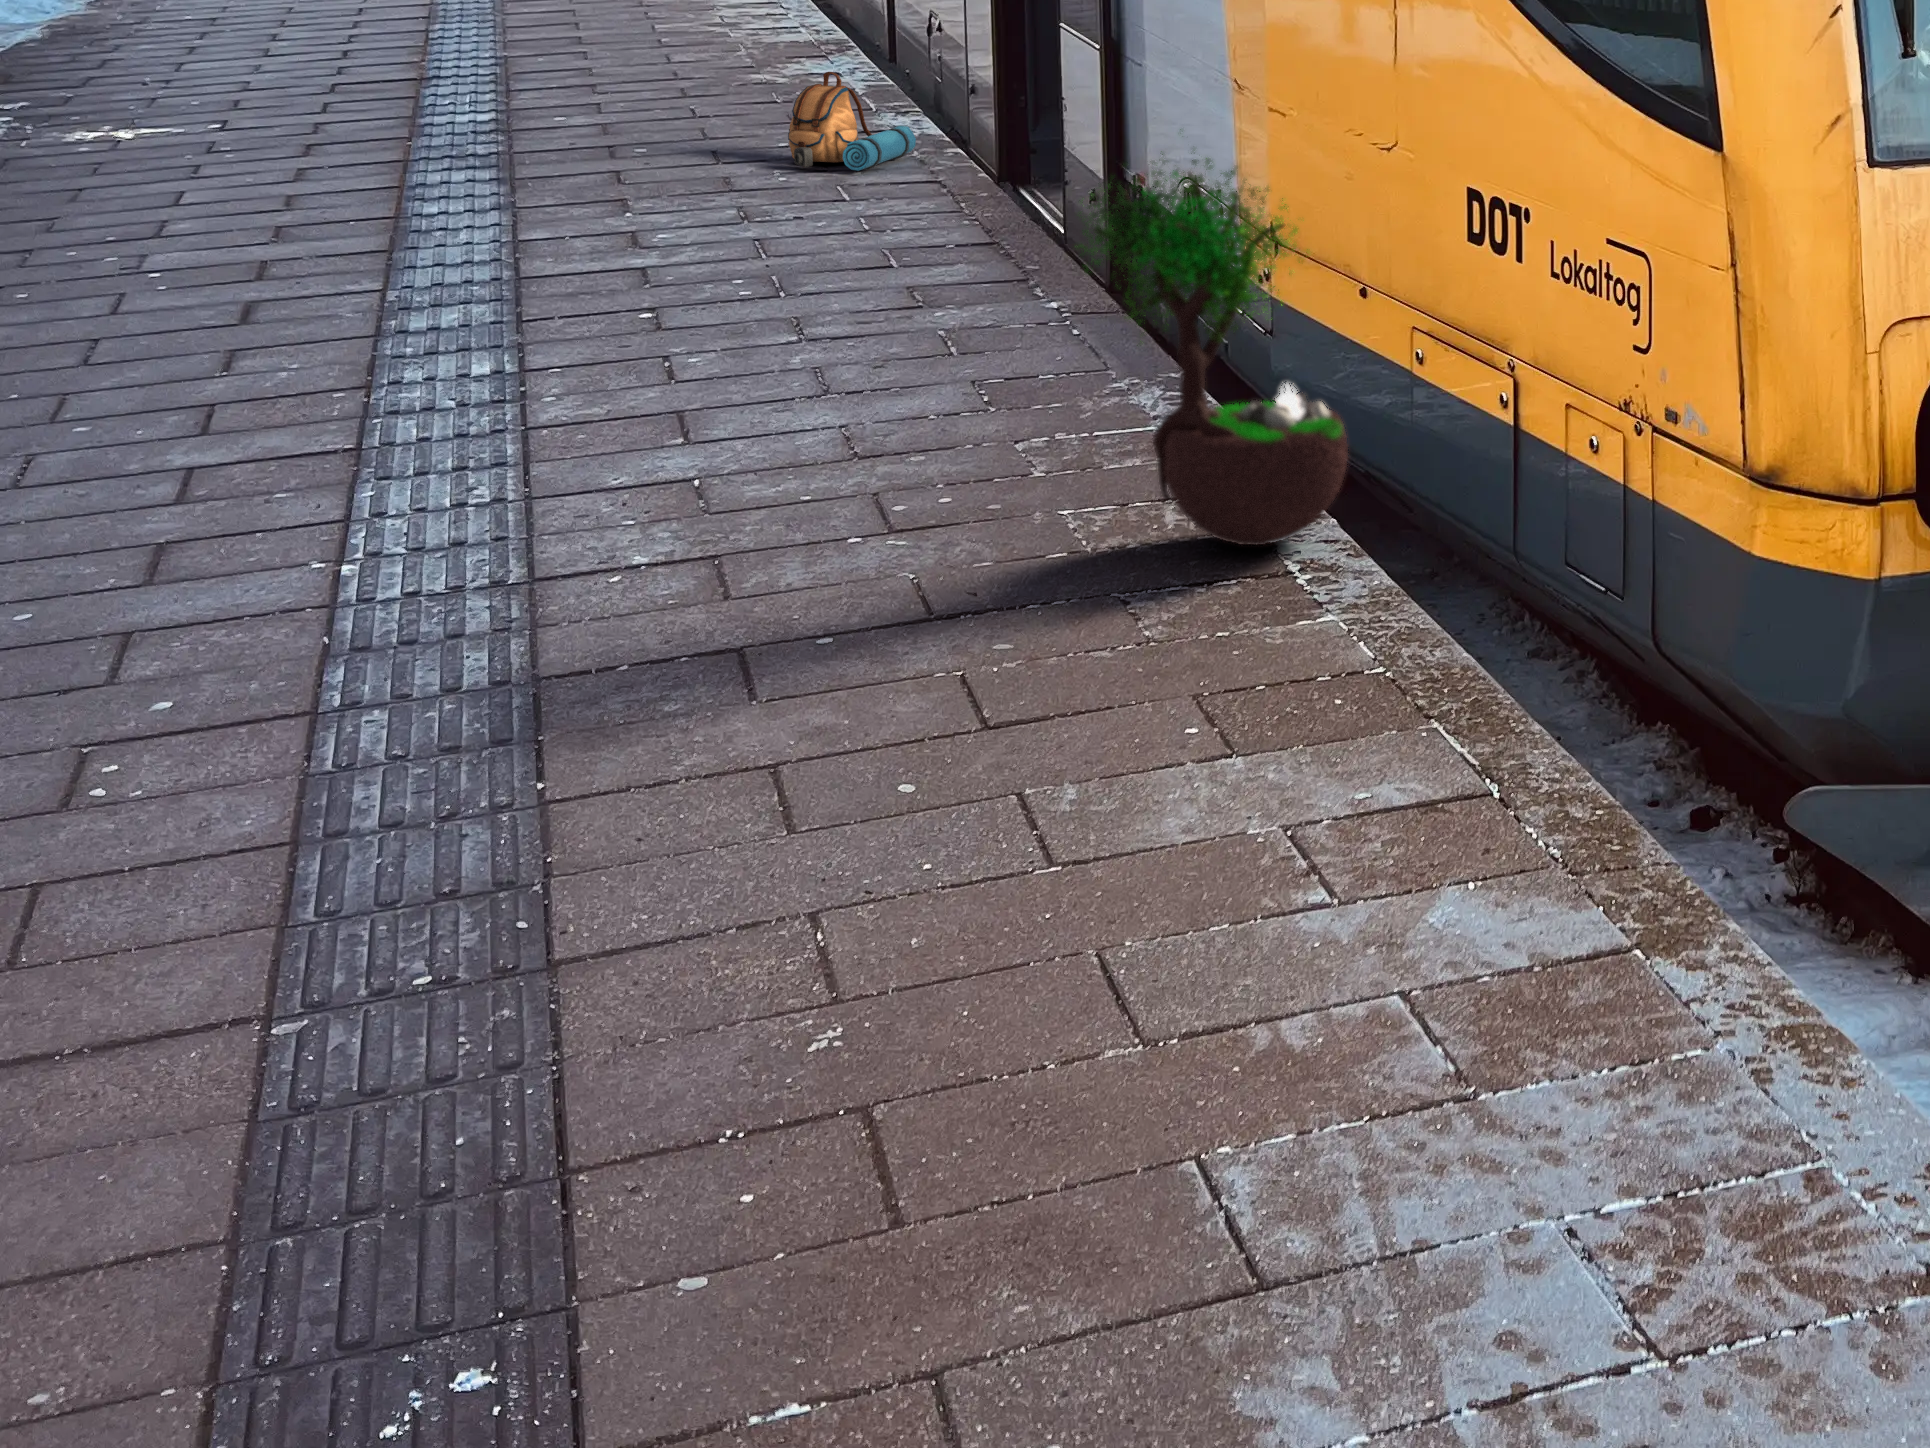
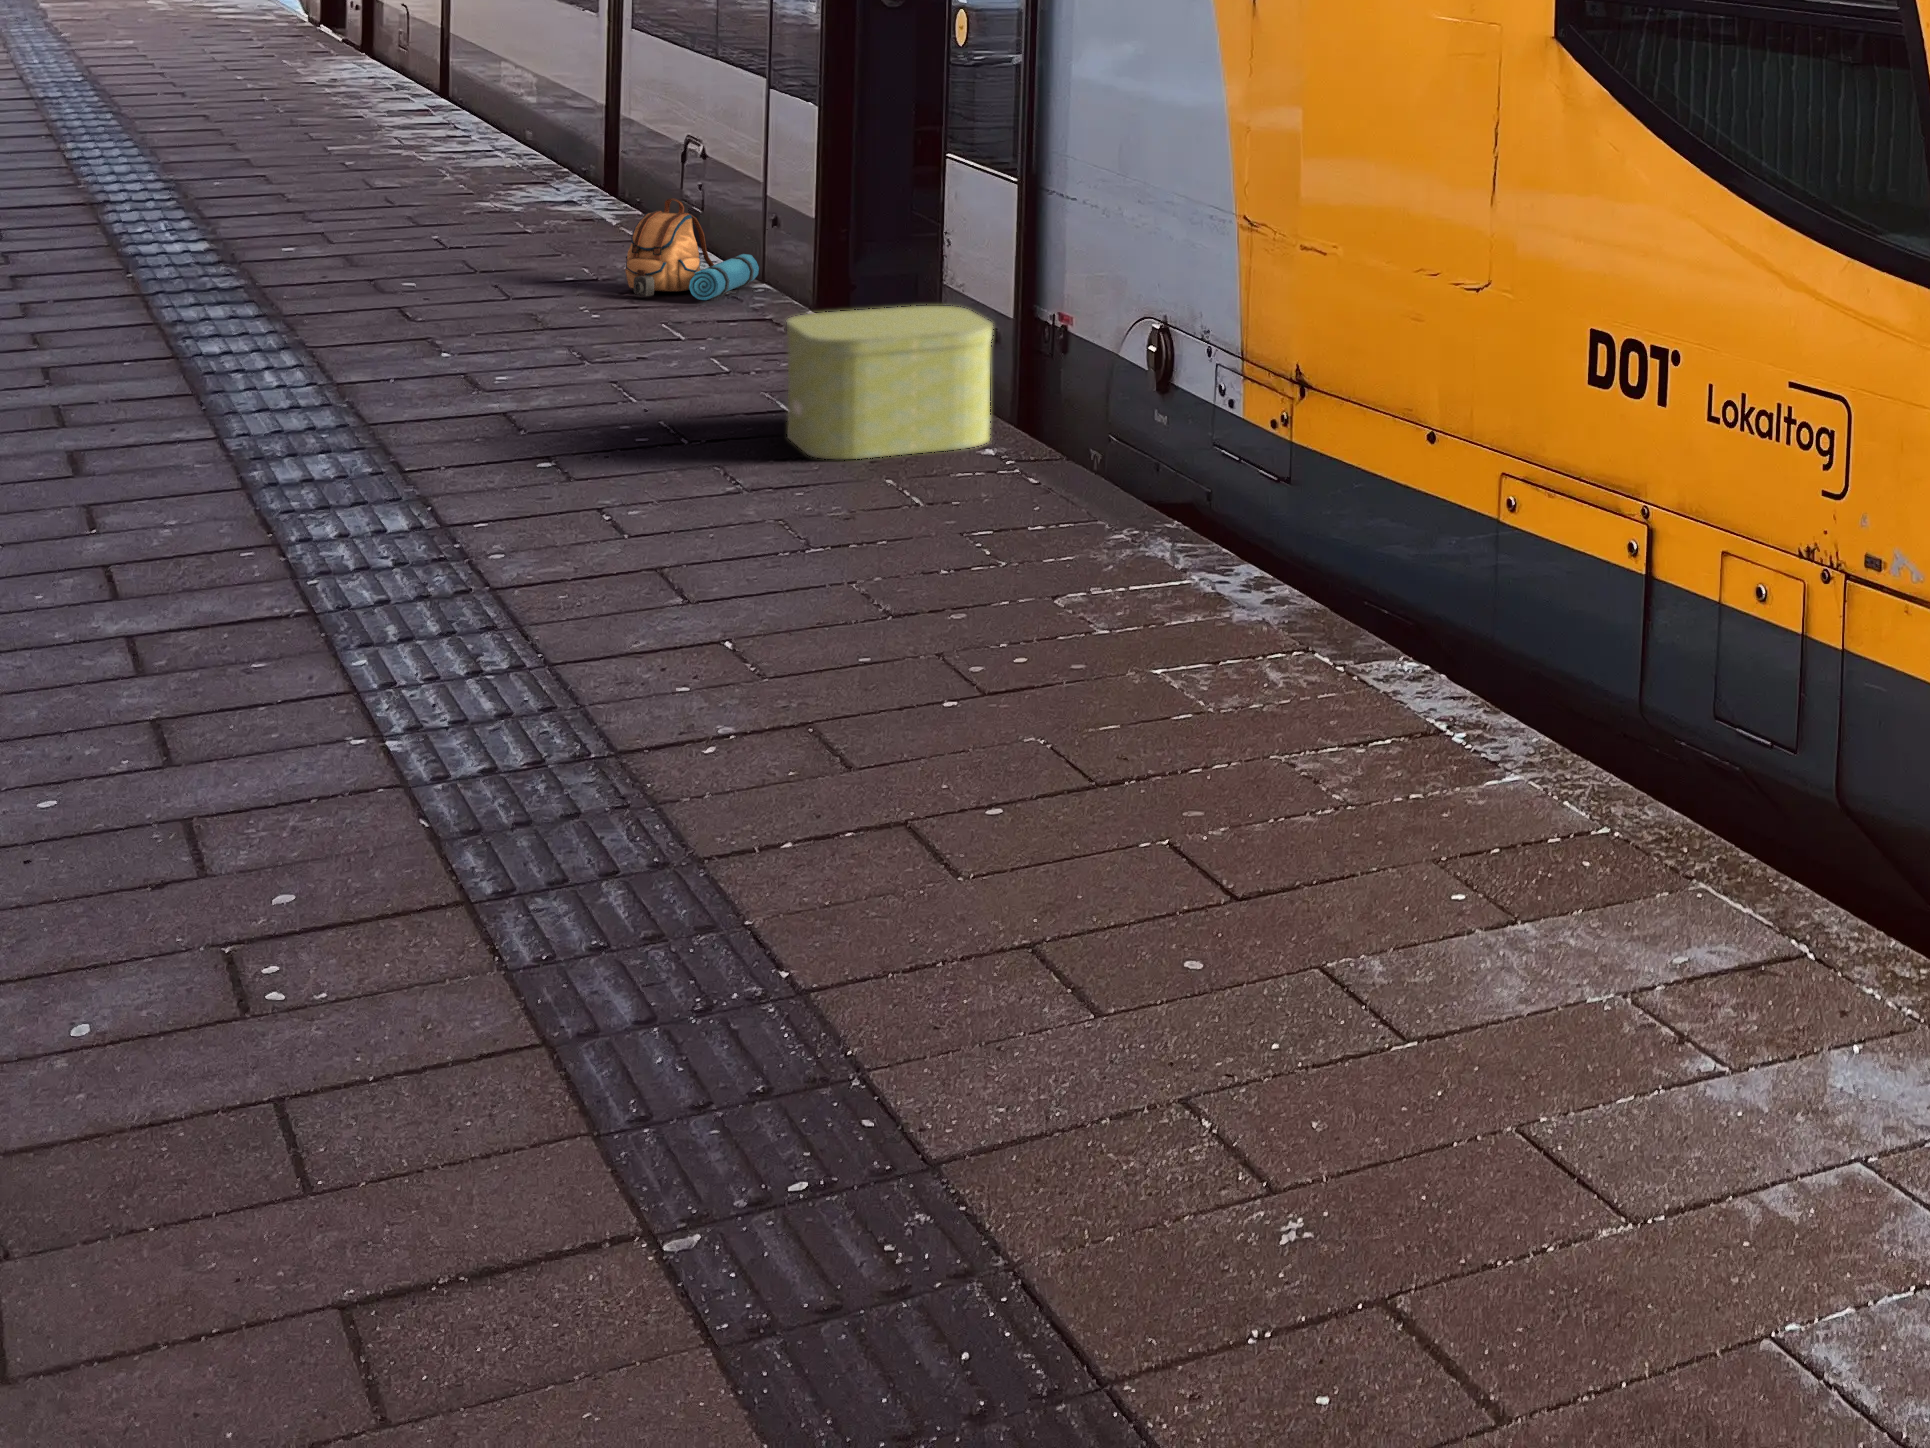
potted tree: present [1075,129,1348,545] -> none [1132,268,1413,698]
storage box: none [871,173,1067,320] -> present [787,306,993,459]

